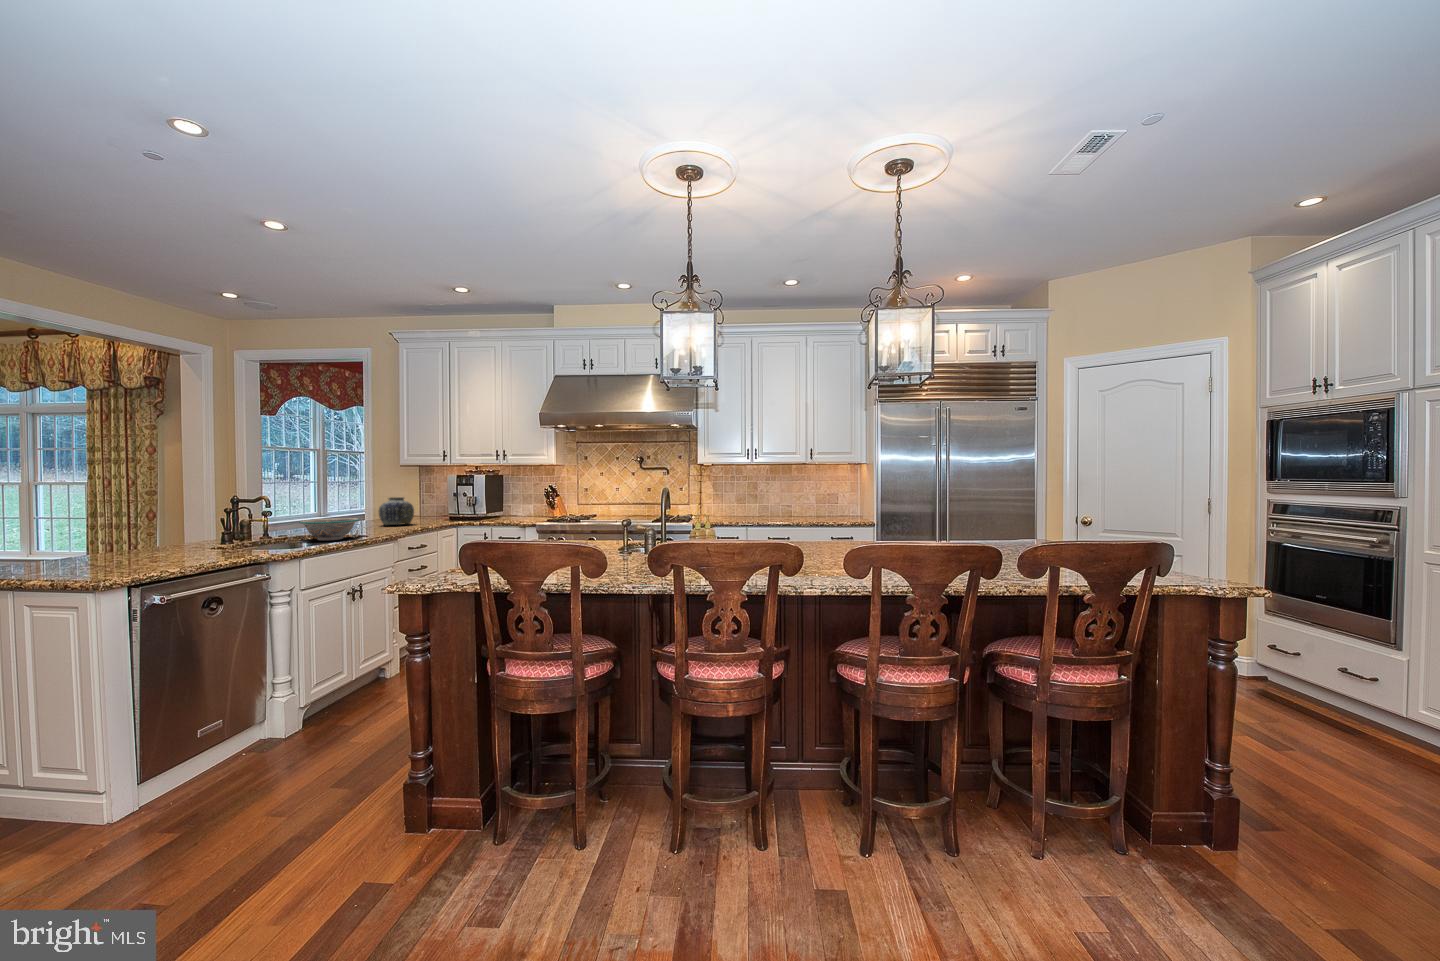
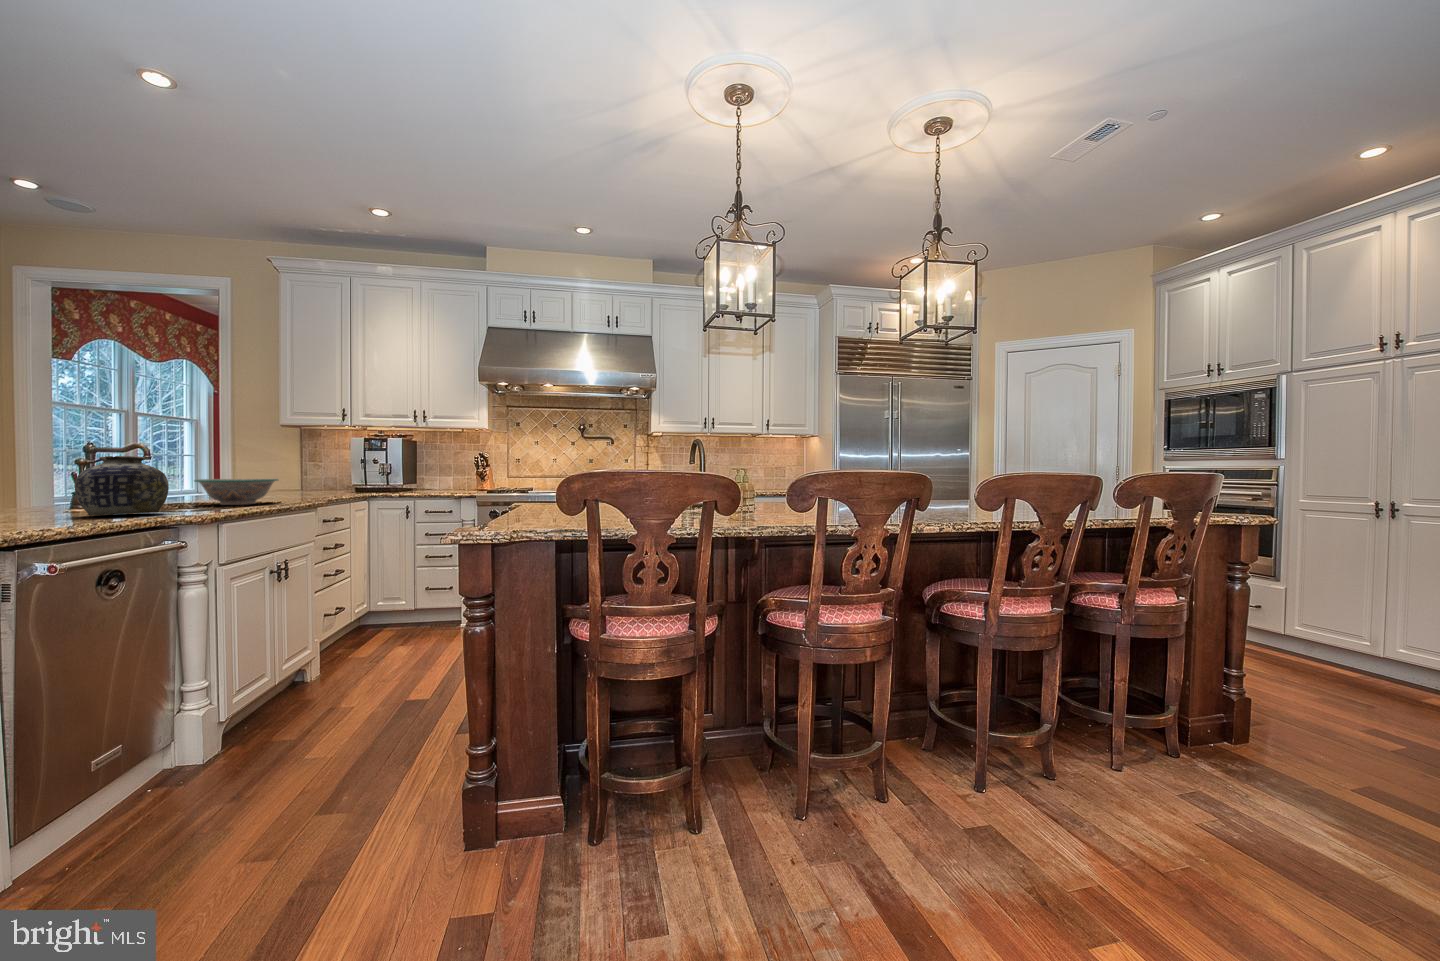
vase: present [379,497,414,525] -> present [75,456,169,515]

